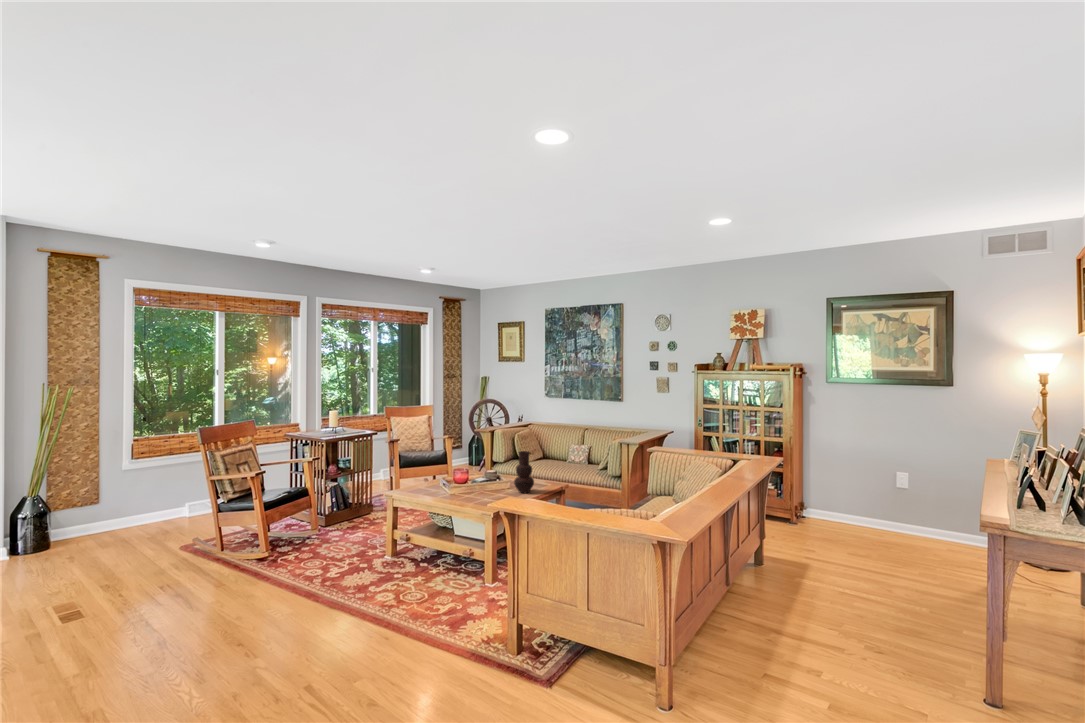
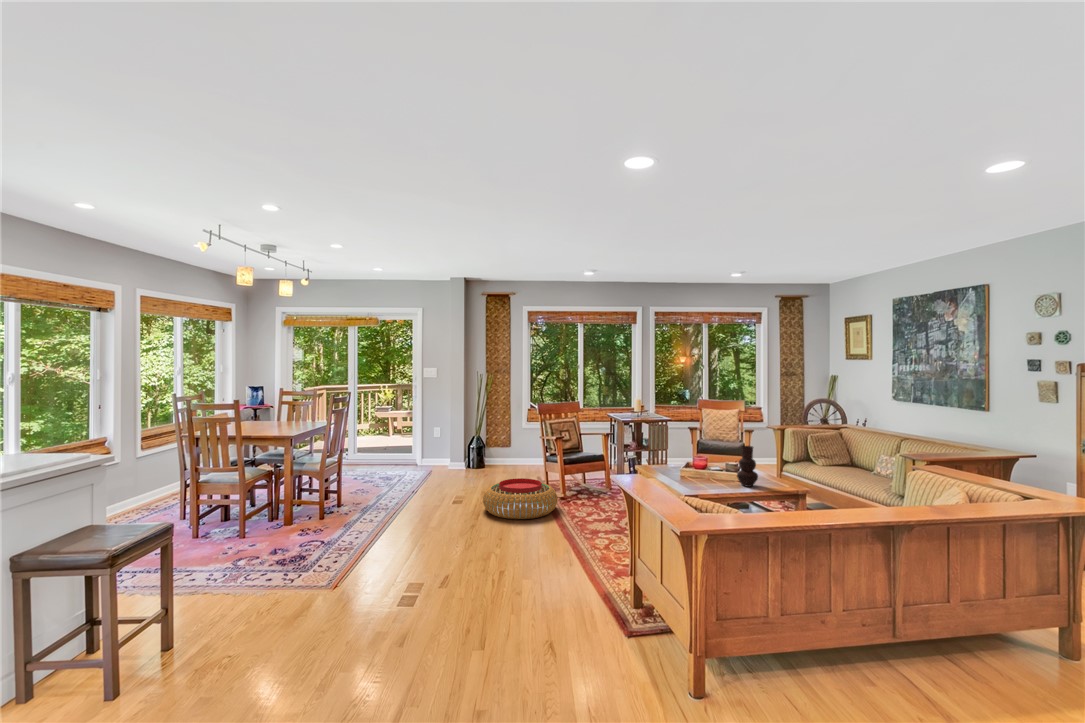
pouf: none [143,544,280,620] -> present [483,478,558,519]

